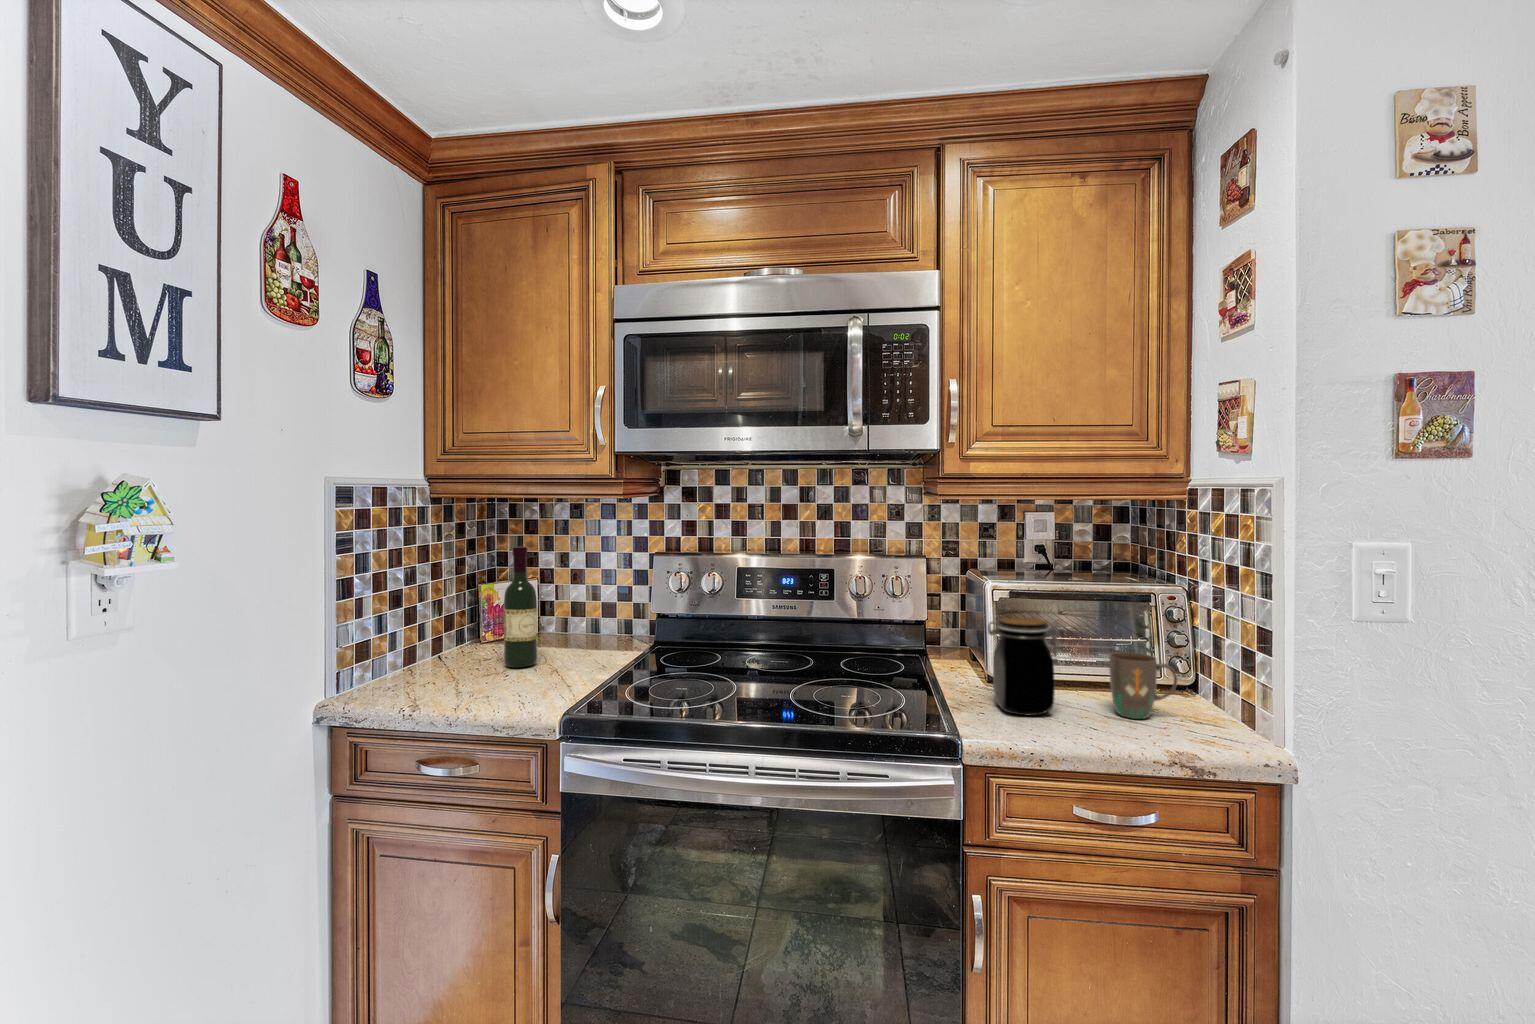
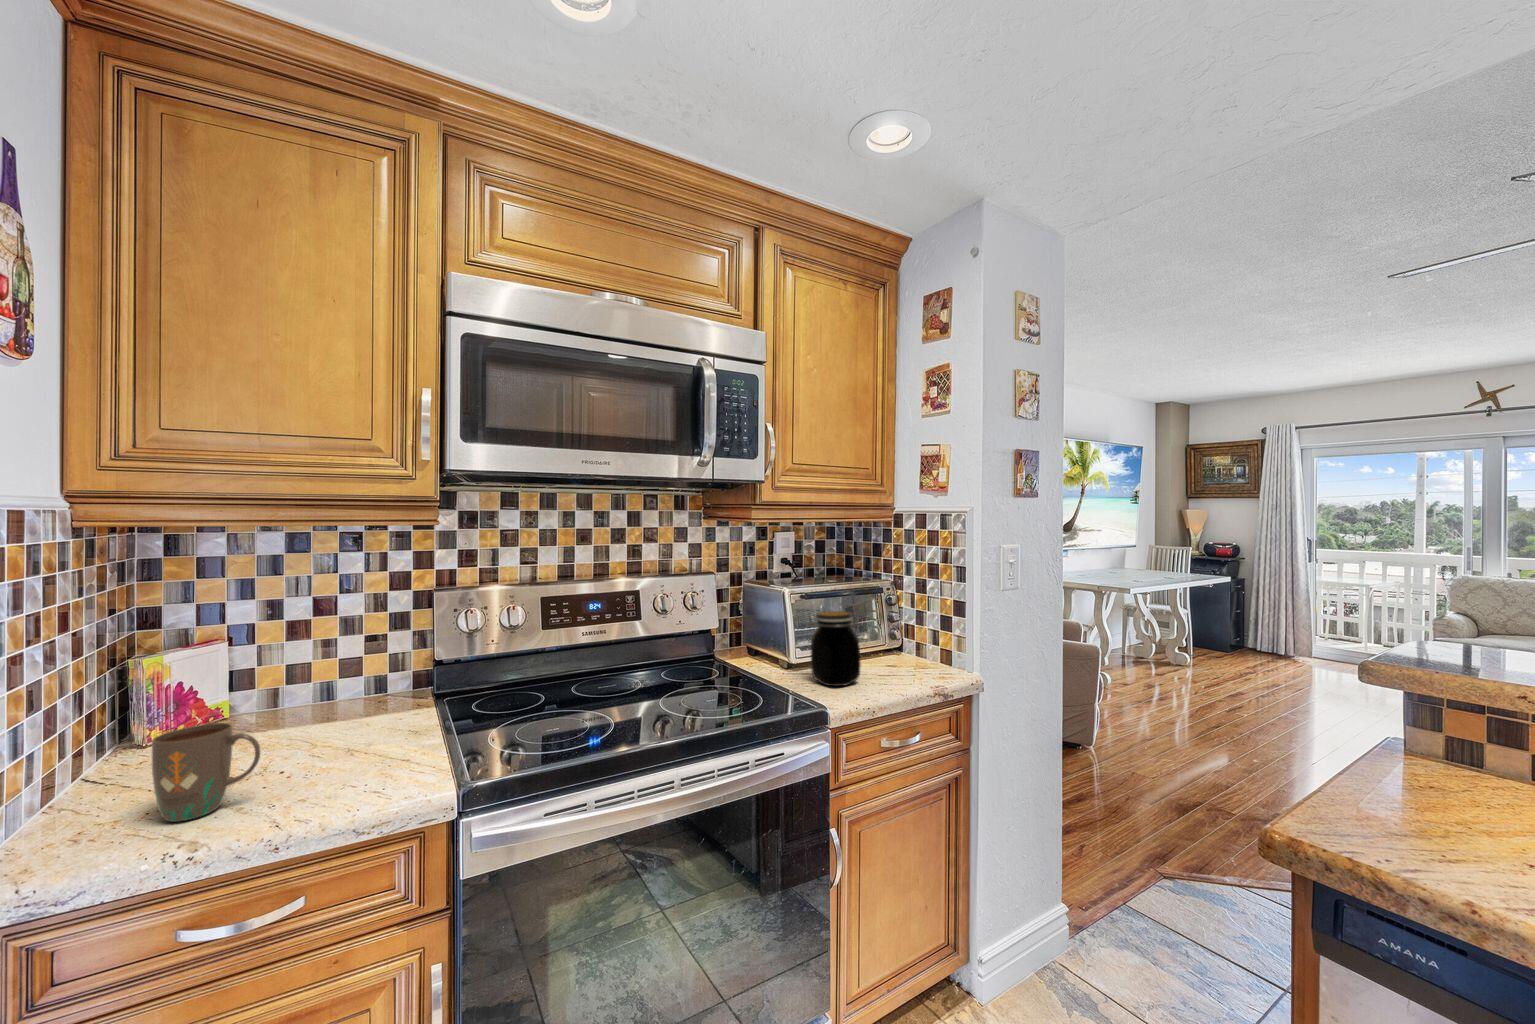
wine bottle: present [504,547,537,668] -> none [240,589,296,757]
mug: present [1109,652,1177,719] -> present [152,723,261,822]

